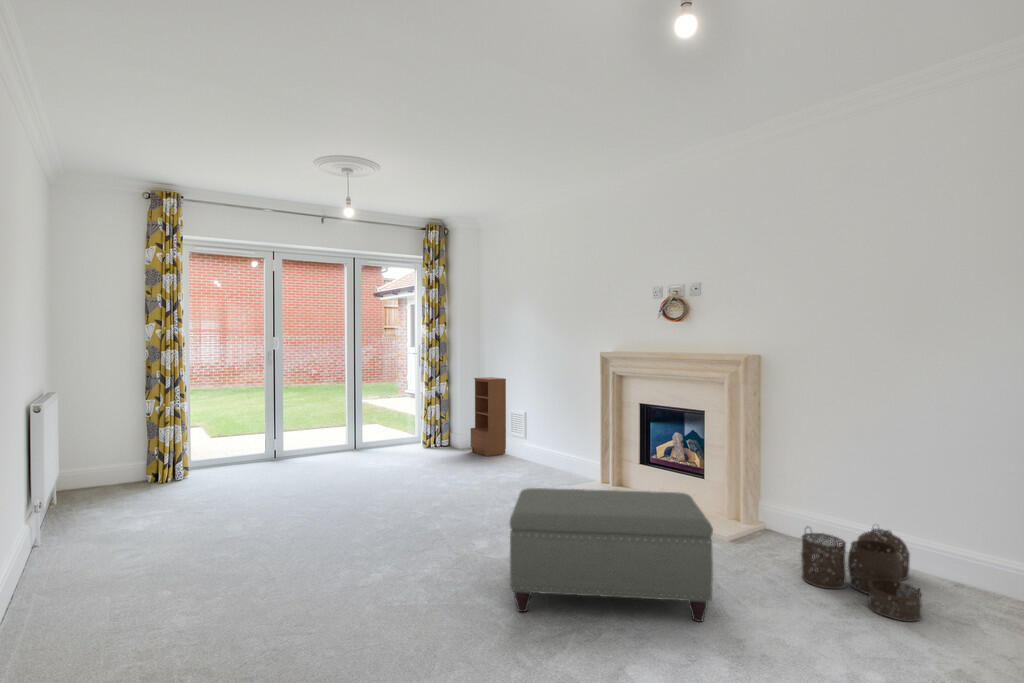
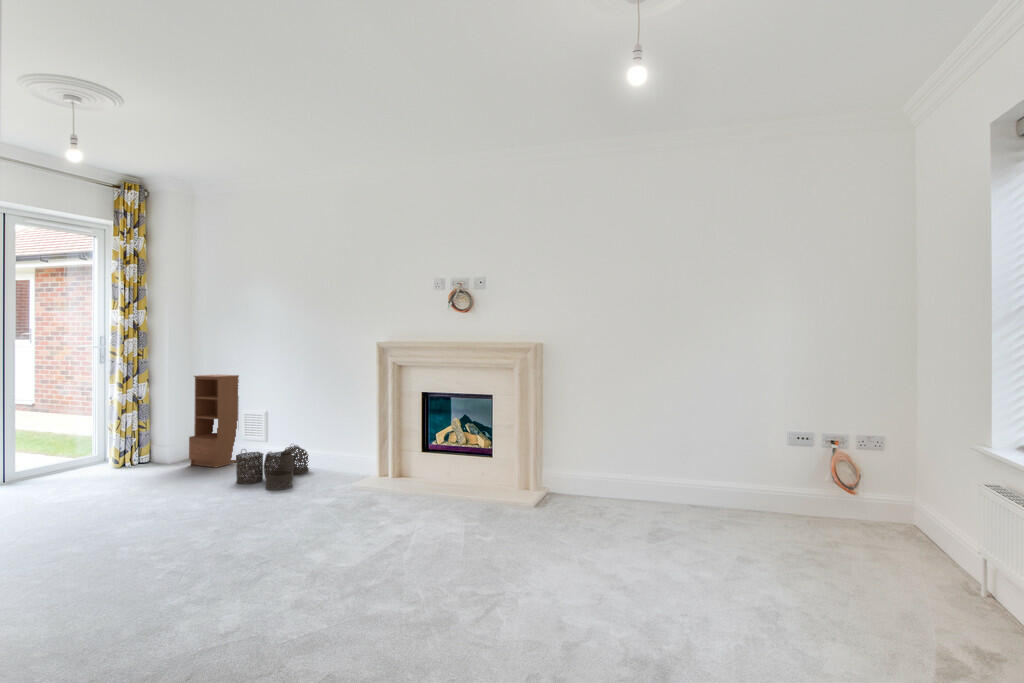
ottoman: present [510,488,713,622] -> none [377,466,584,612]
woven basket: present [801,526,922,621] -> present [236,445,309,490]

